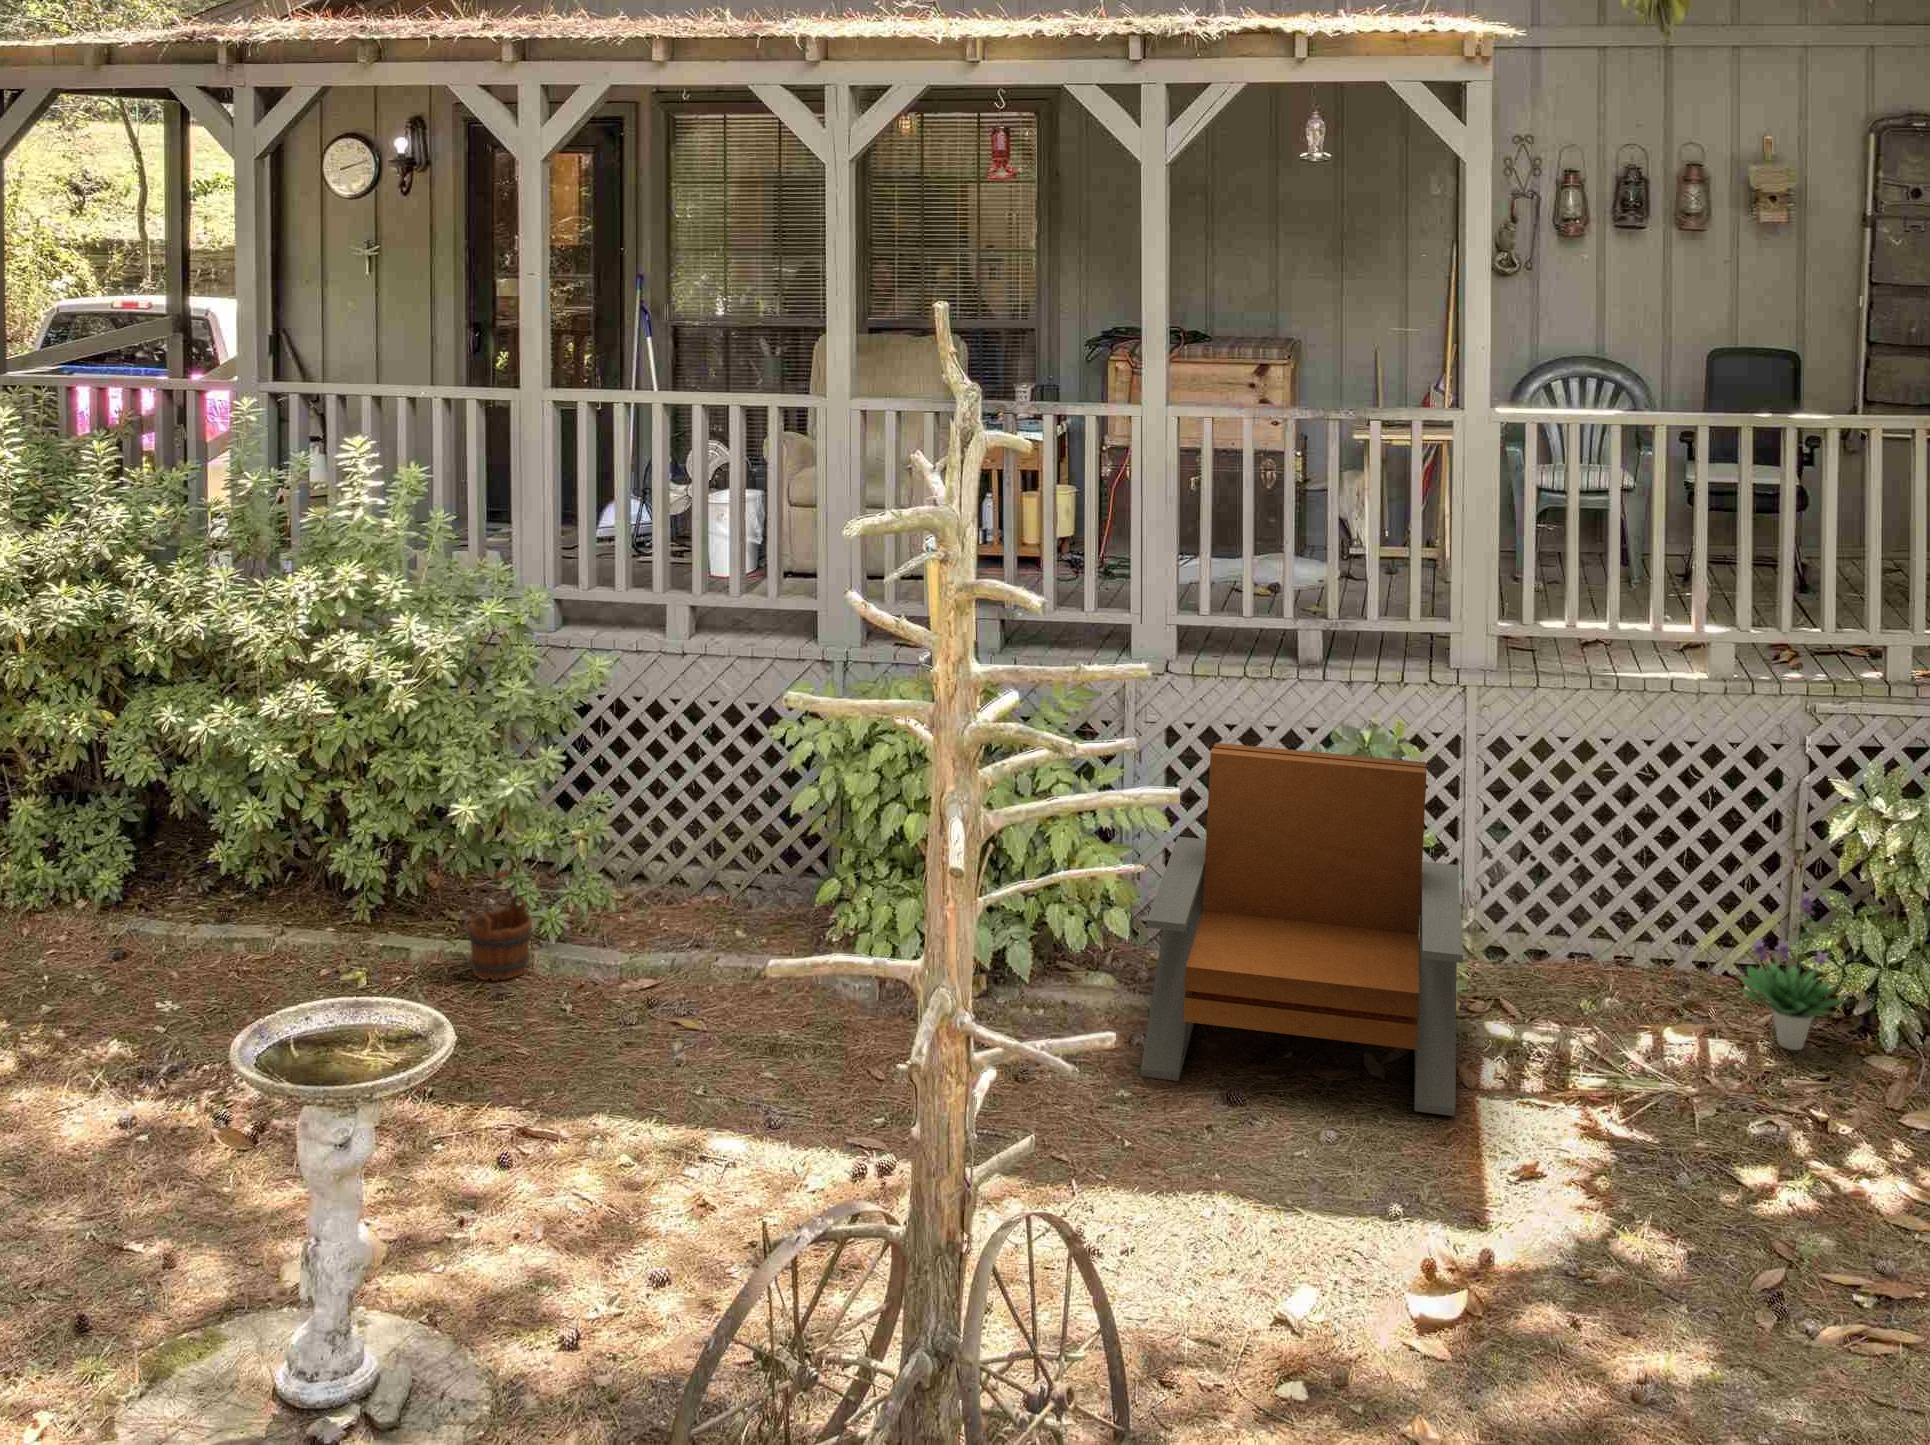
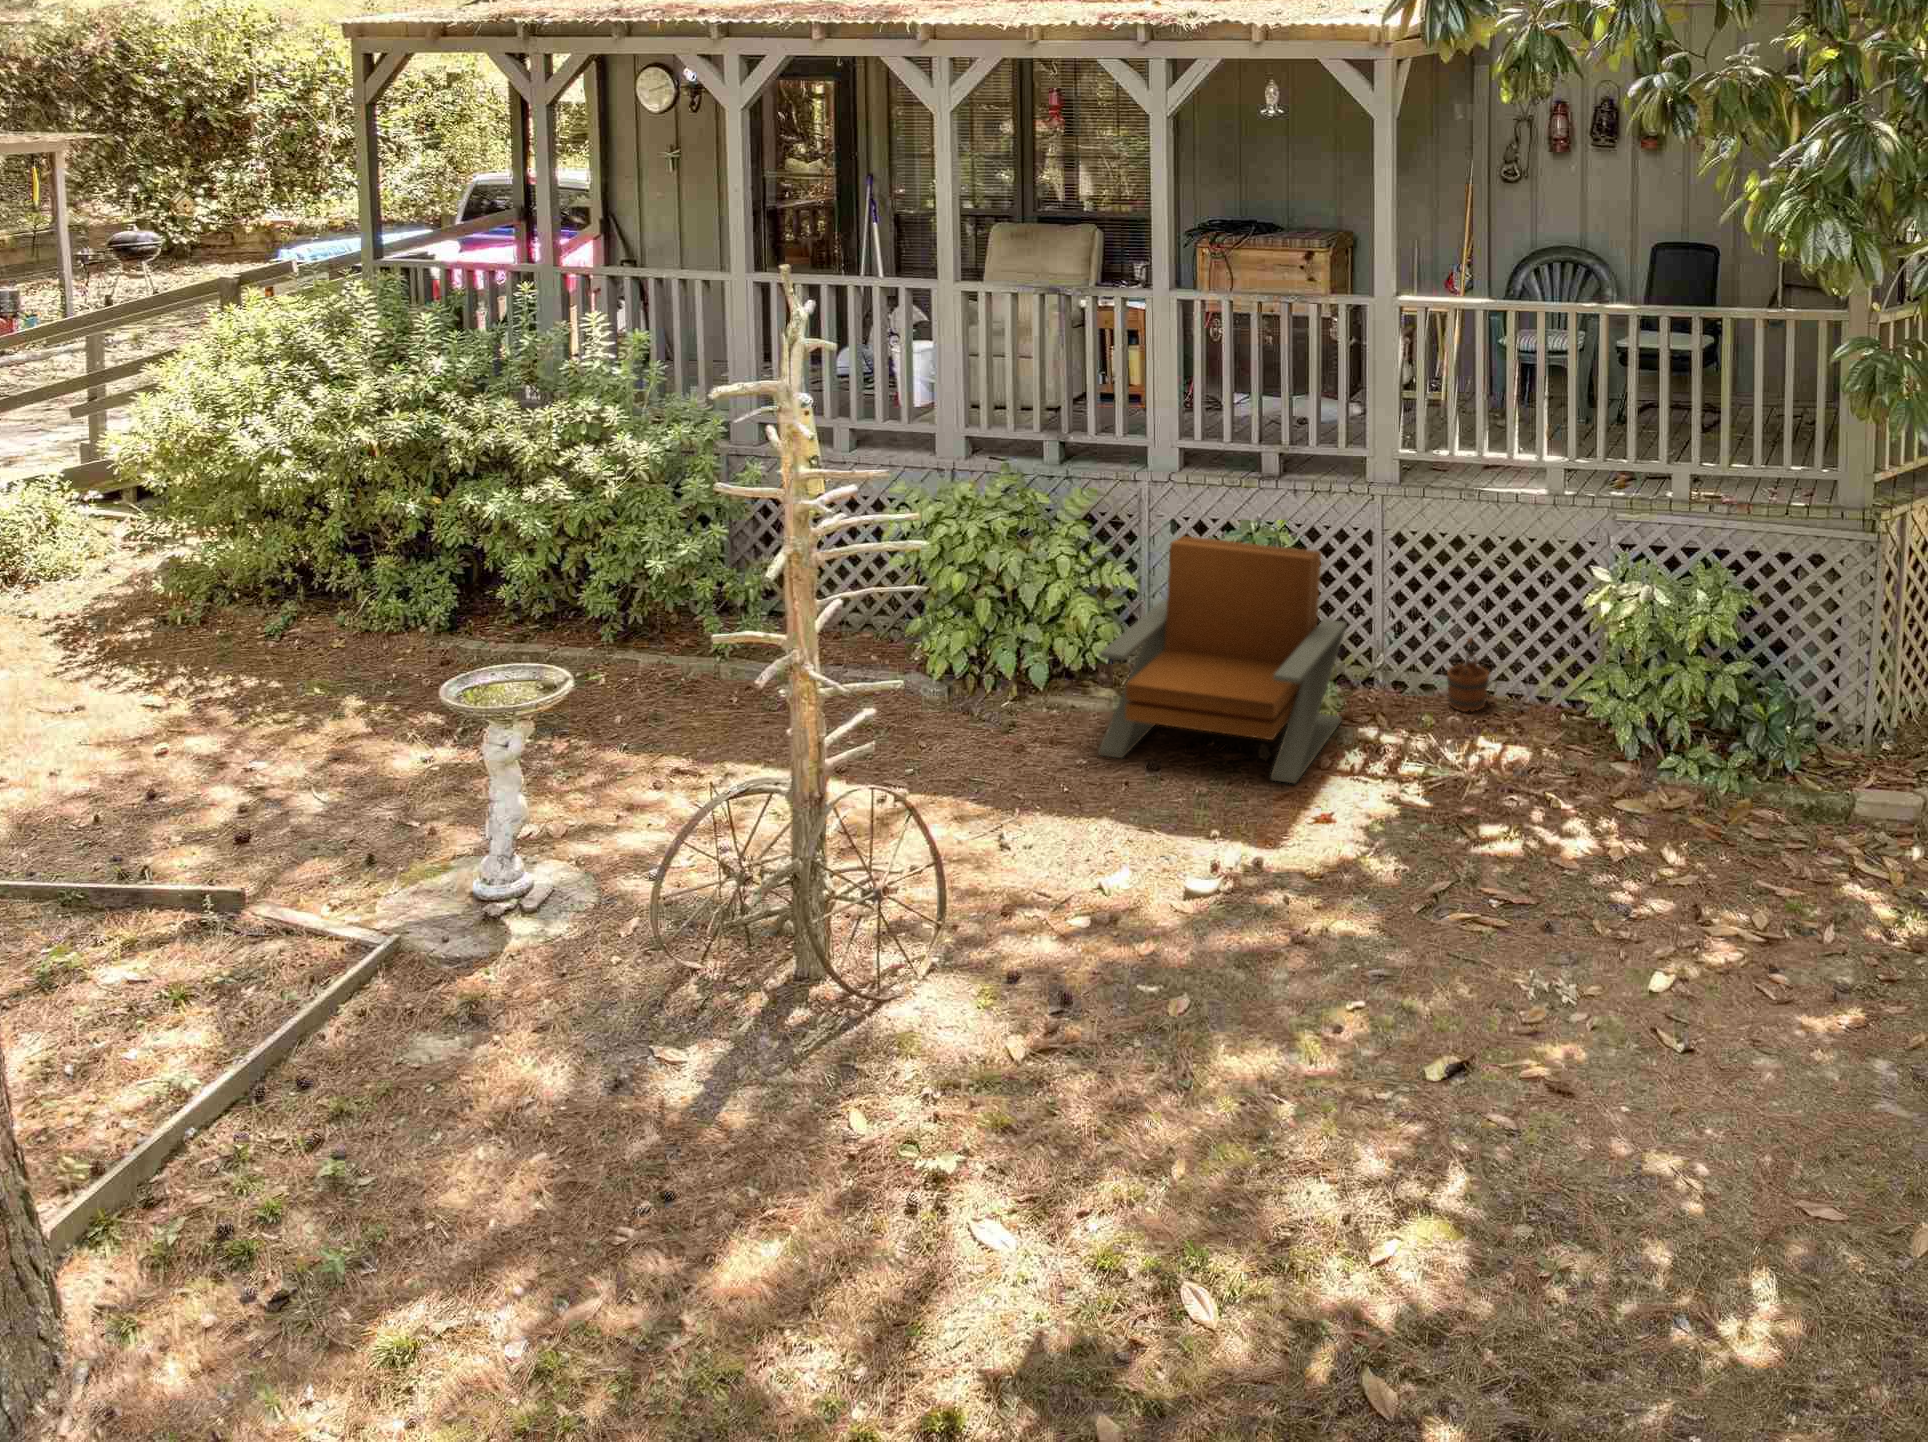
wooden bucket: present [468,869,532,981] -> present [1447,637,1489,712]
potted plant: present [1740,892,1849,1050] -> none [1531,644,1609,751]

